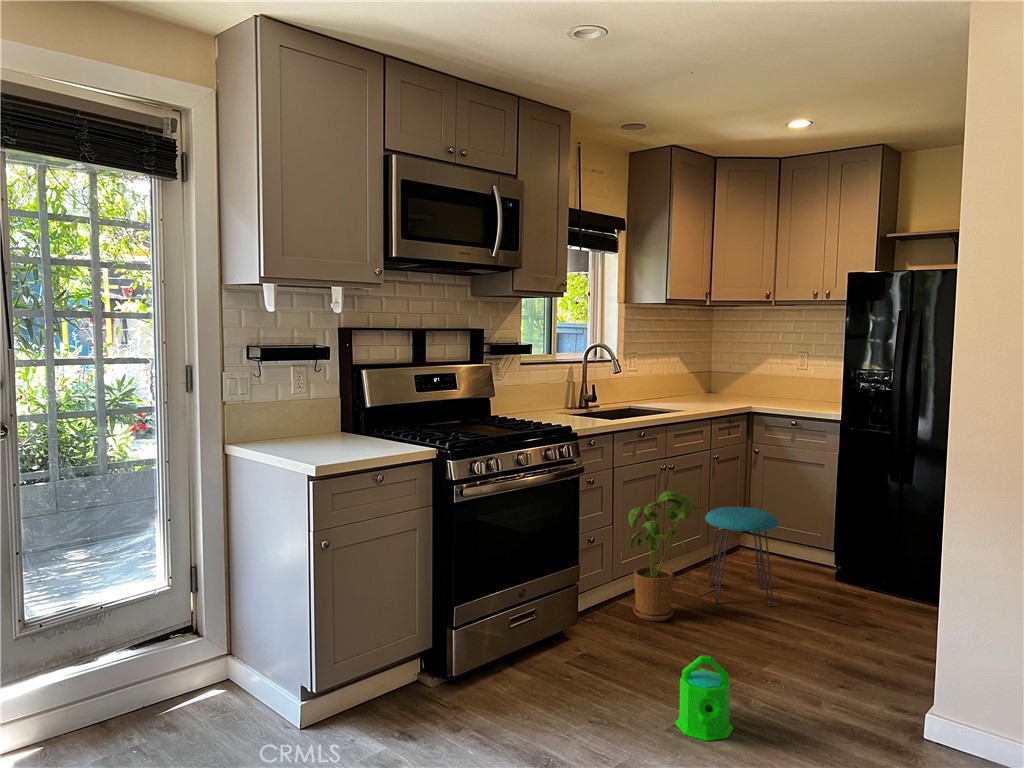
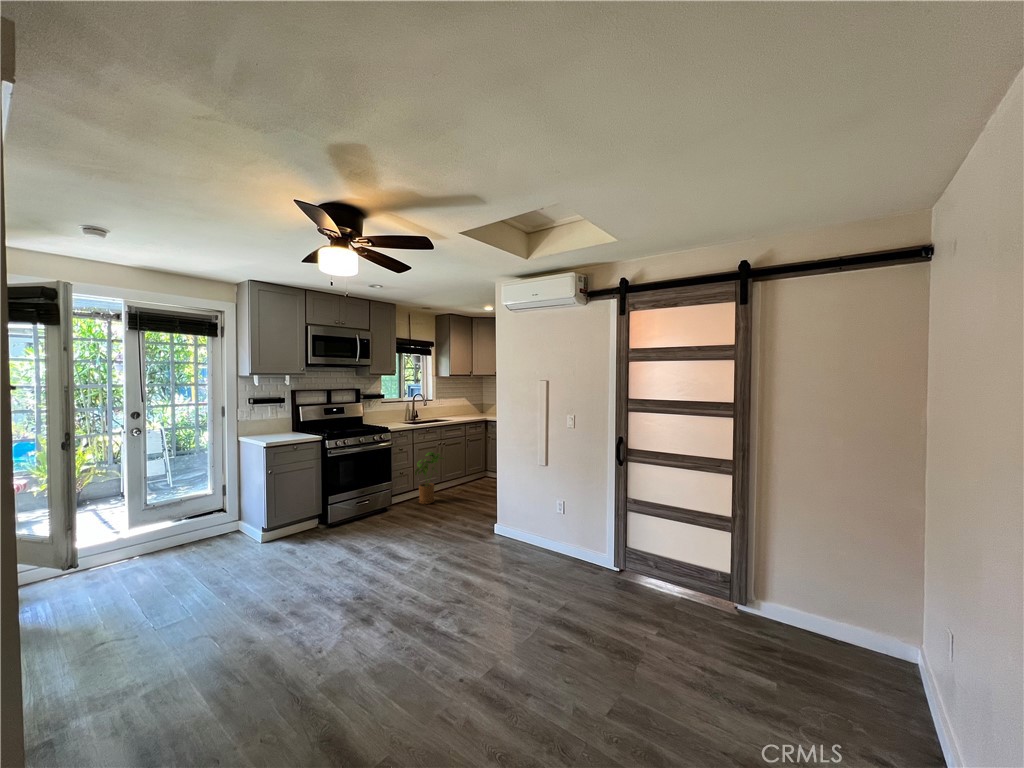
stool: present [705,507,778,606] -> none [453,459,481,497]
watering can: present [675,655,734,741] -> none [406,508,427,538]

